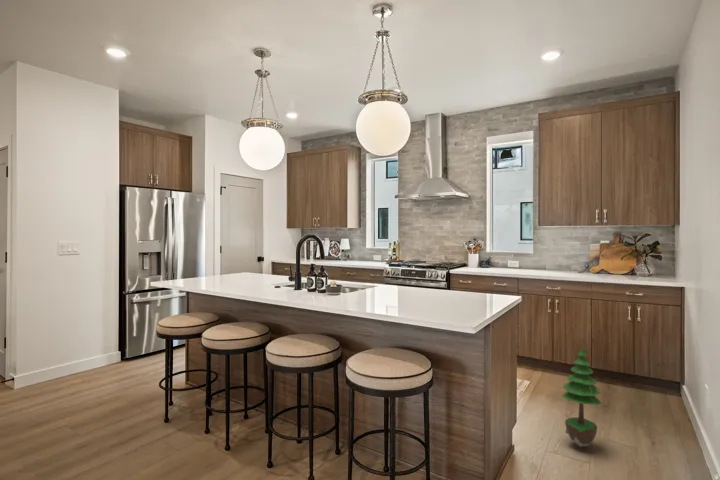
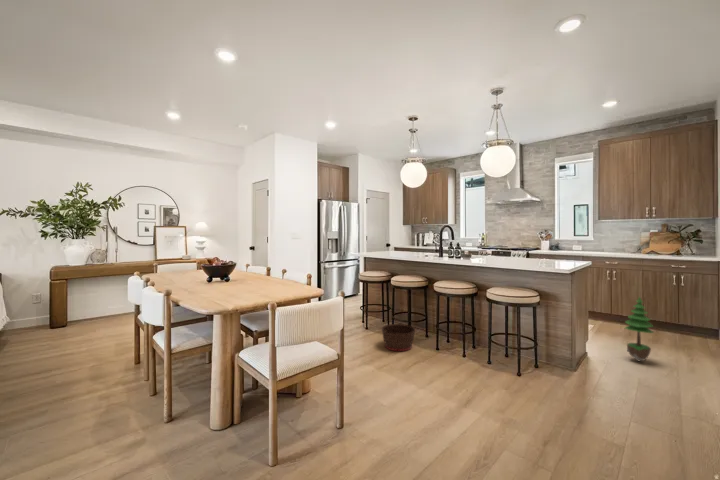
basket: none [175,404,240,460] -> present [382,324,415,351]

